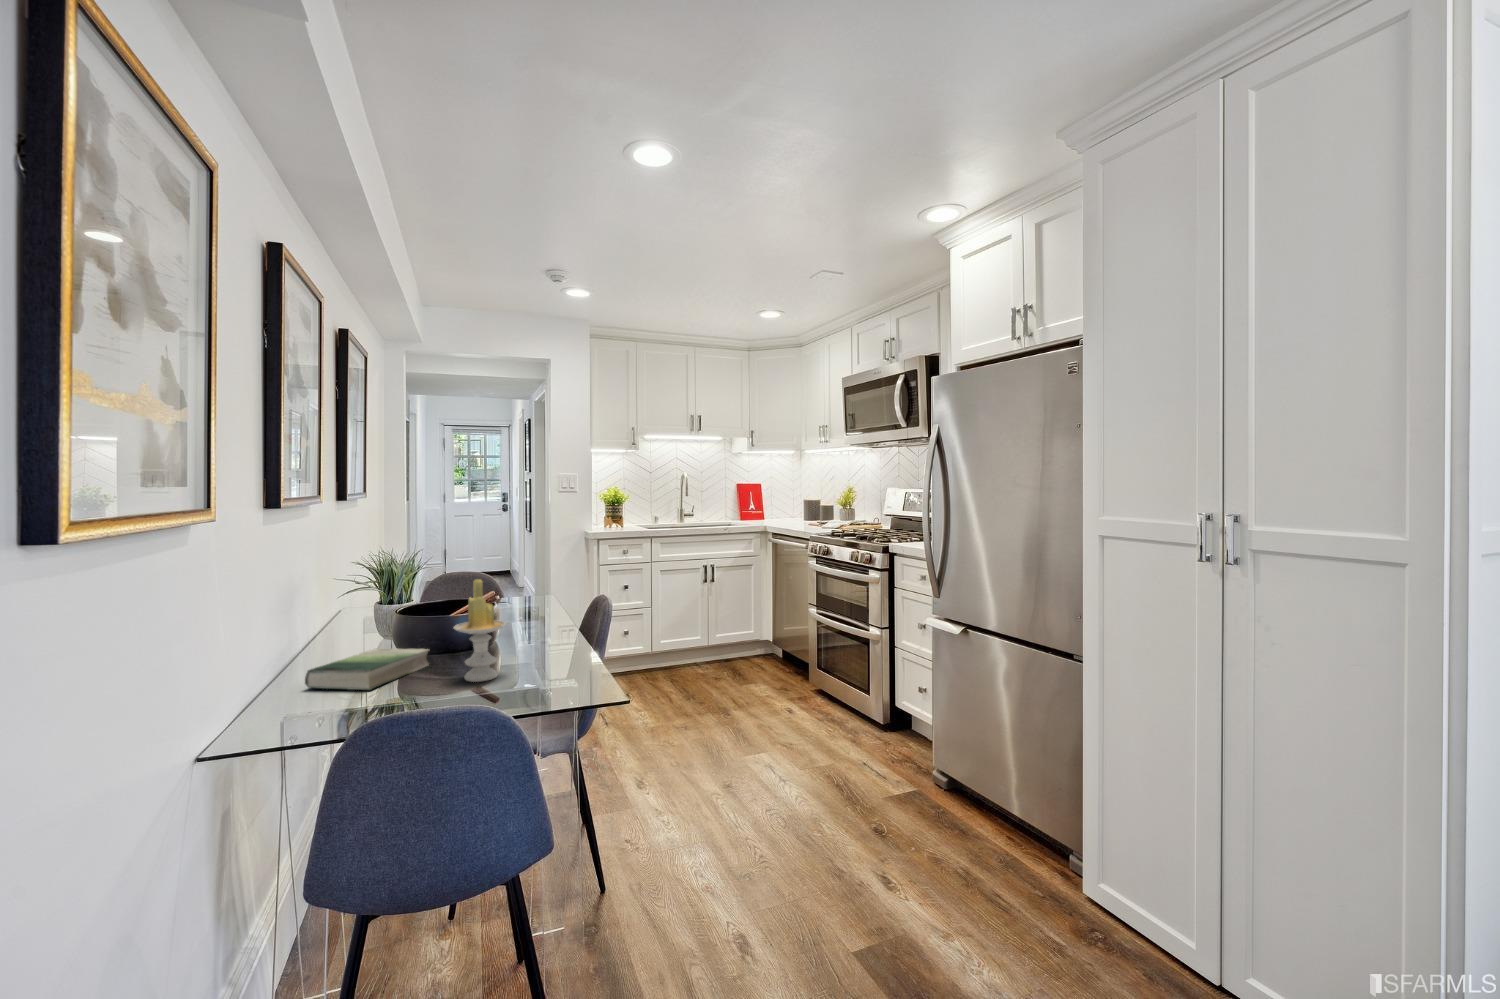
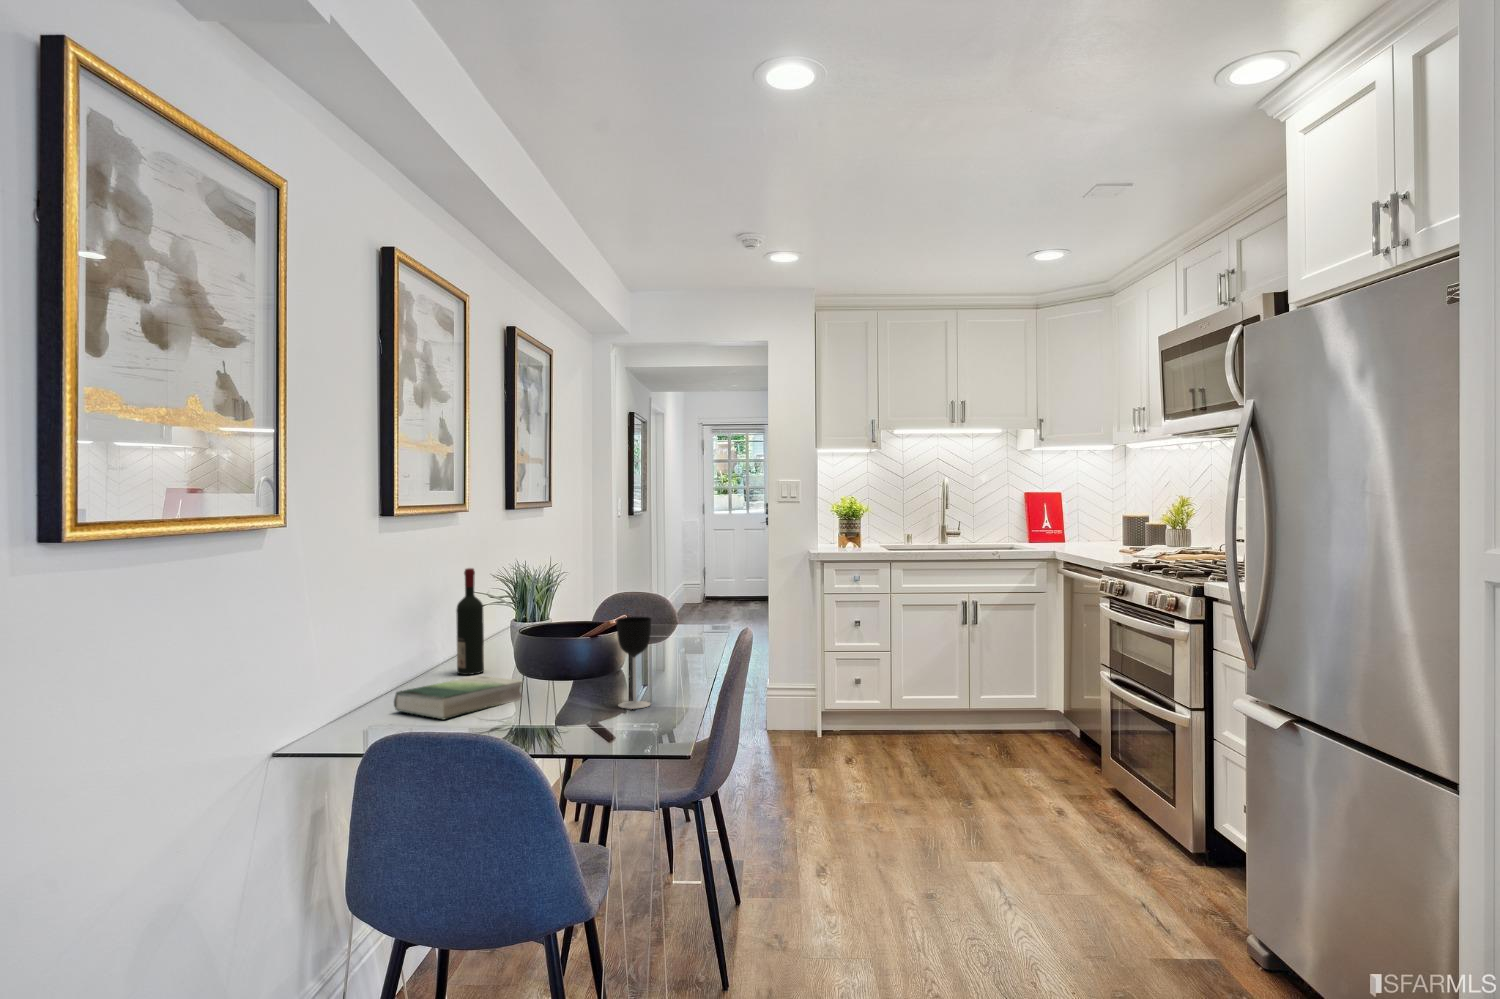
wine bottle: none [332,552,360,650] -> present [456,568,484,675]
candle: present [454,579,507,682] -> none [525,604,582,722]
wine glass: none [528,586,558,663] -> present [616,617,651,709]

